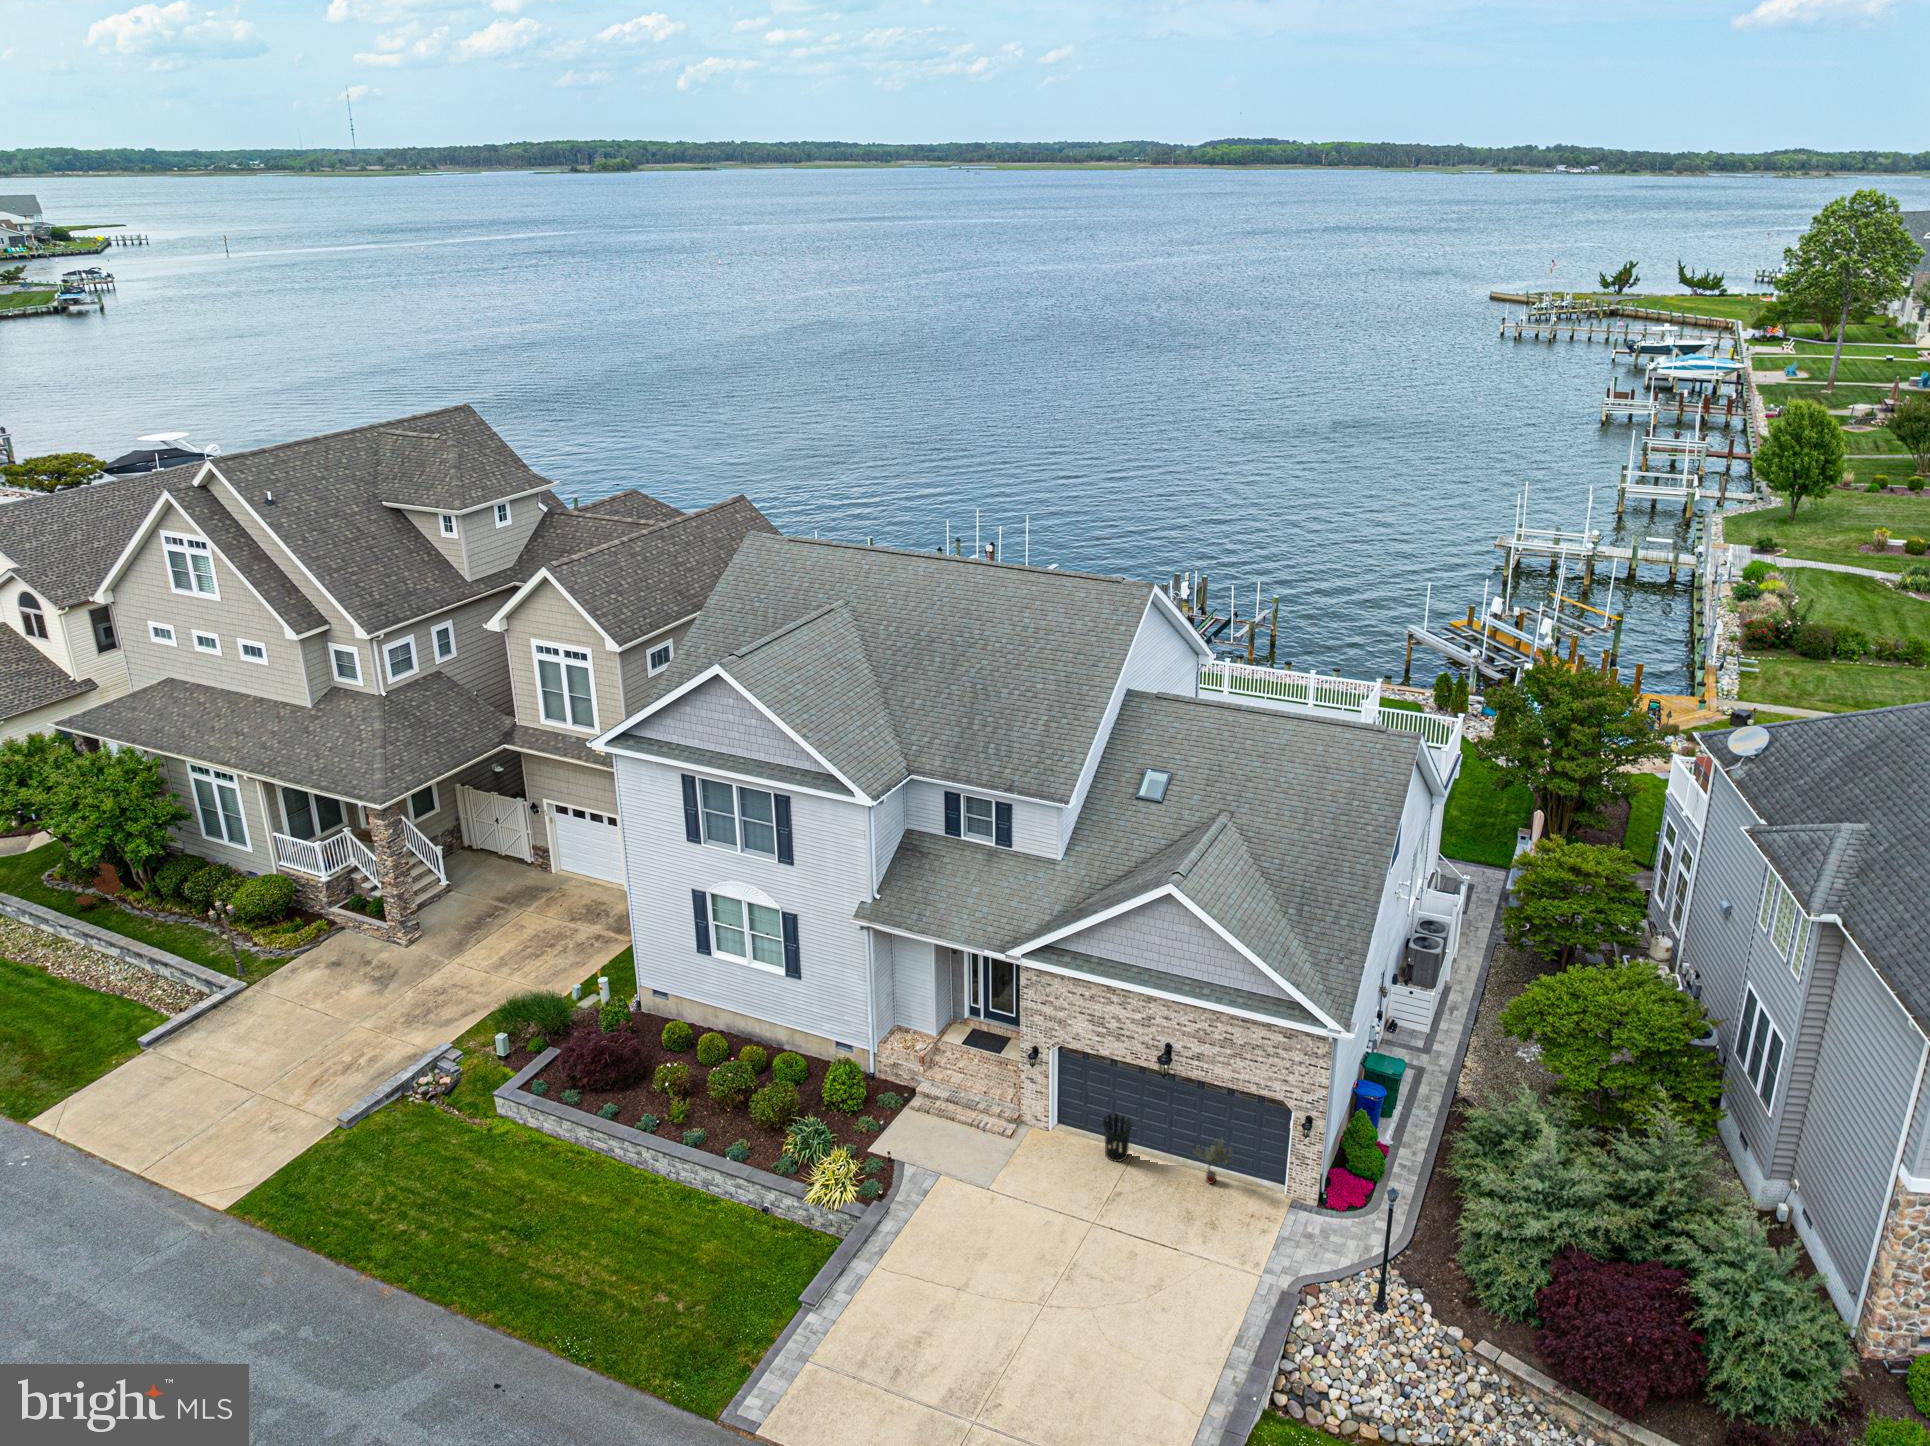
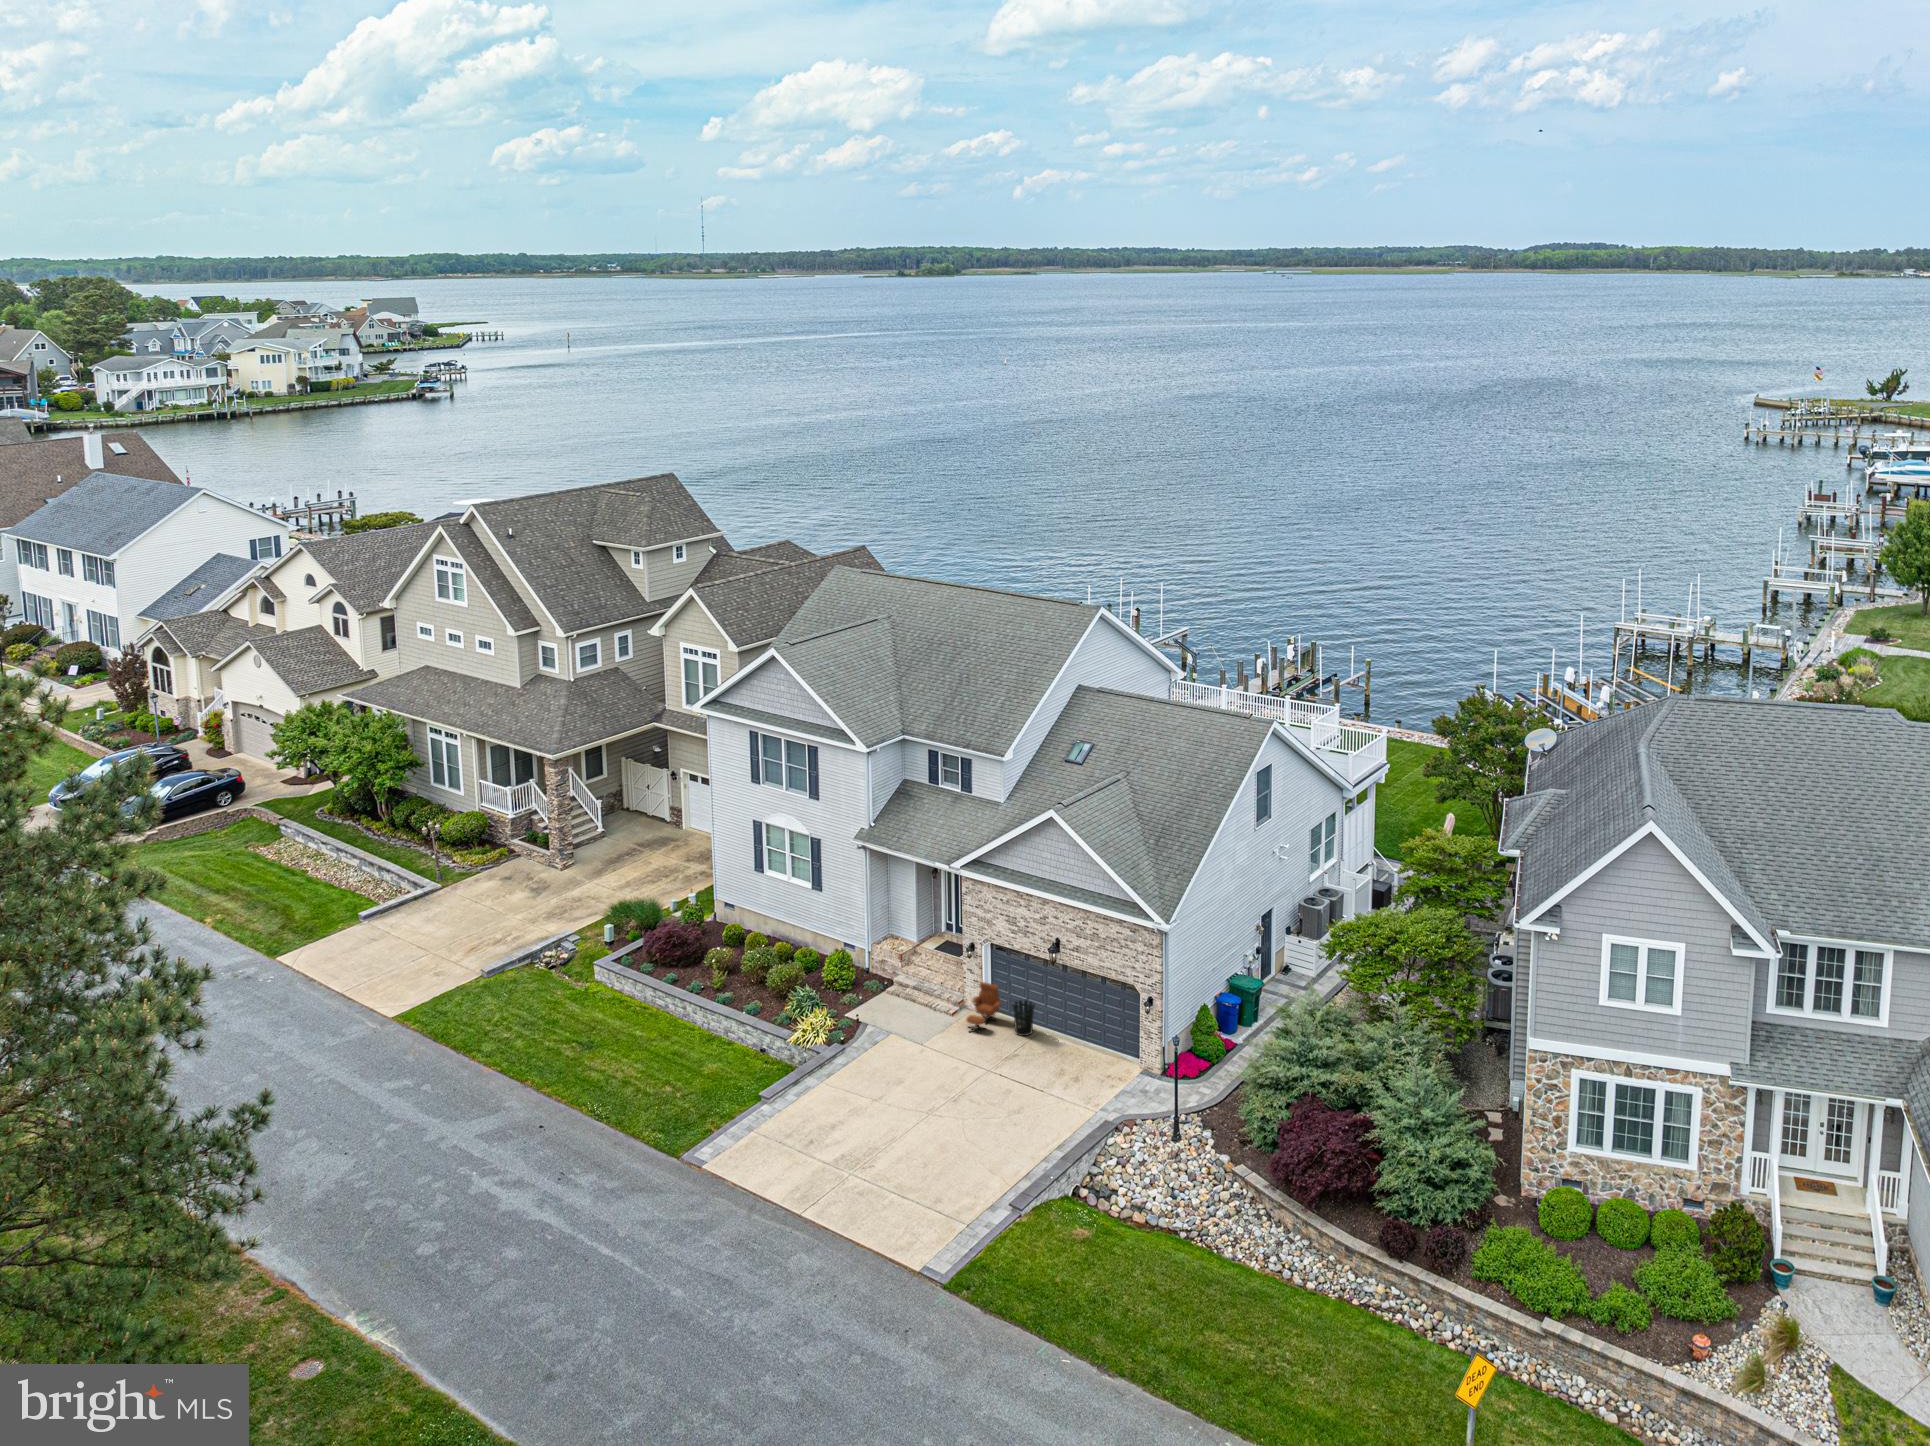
lounge chair: present [76,863,121,910] -> present [966,982,1002,1030]
potted tree: present [1193,1139,1233,1184] -> none [1073,1017,1101,1055]

